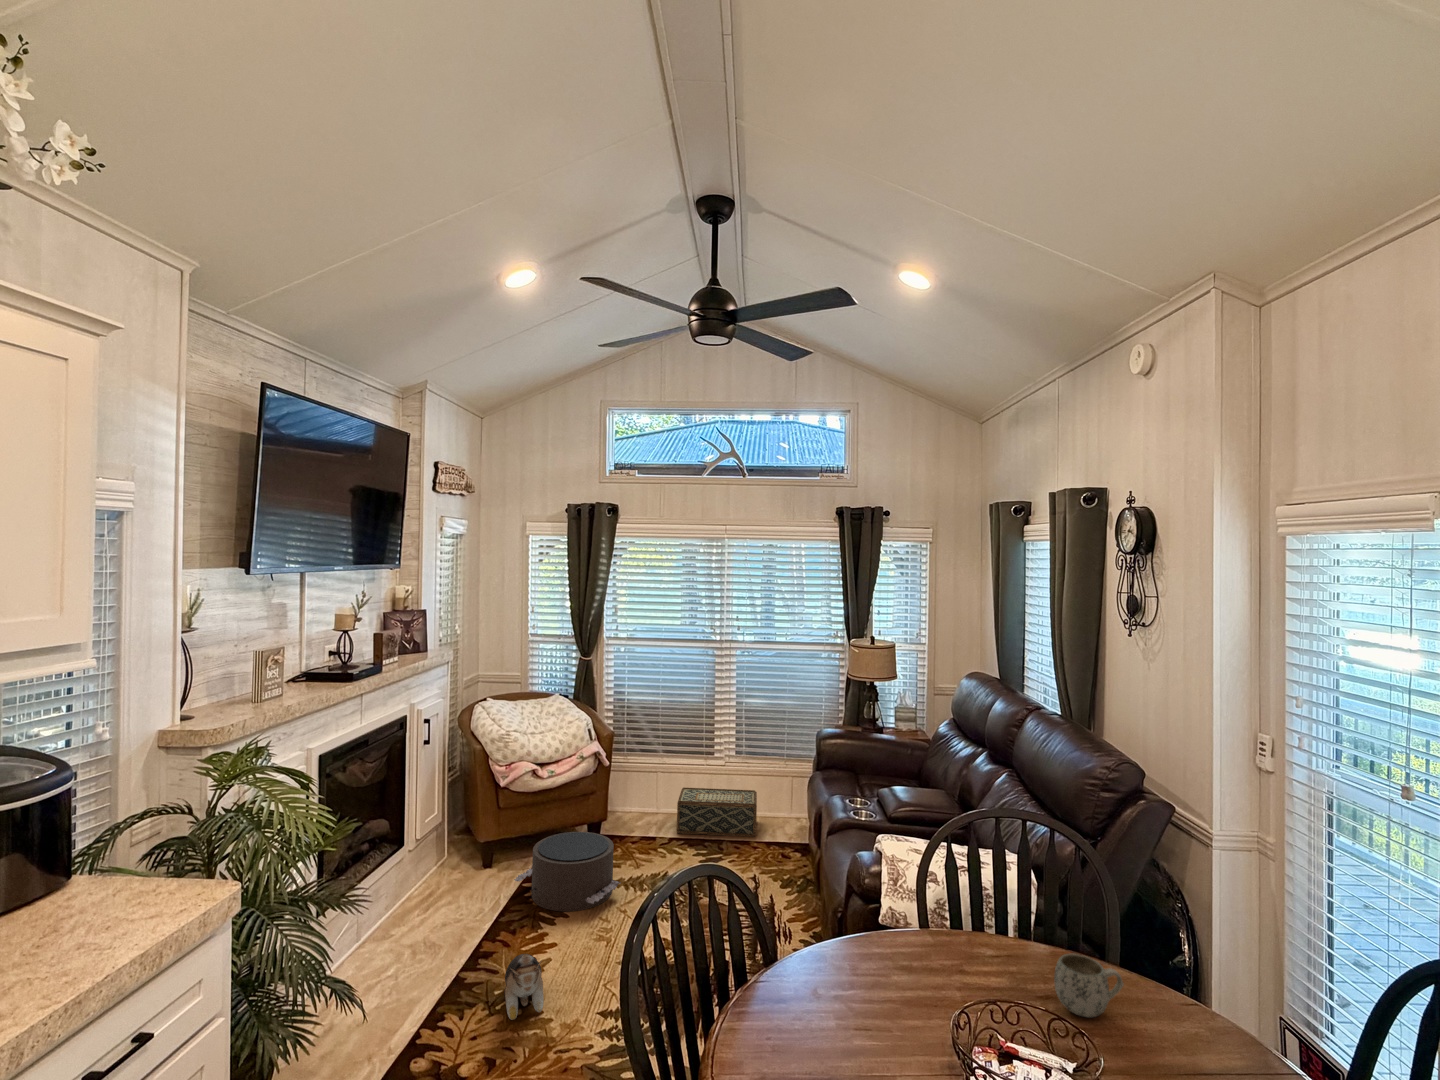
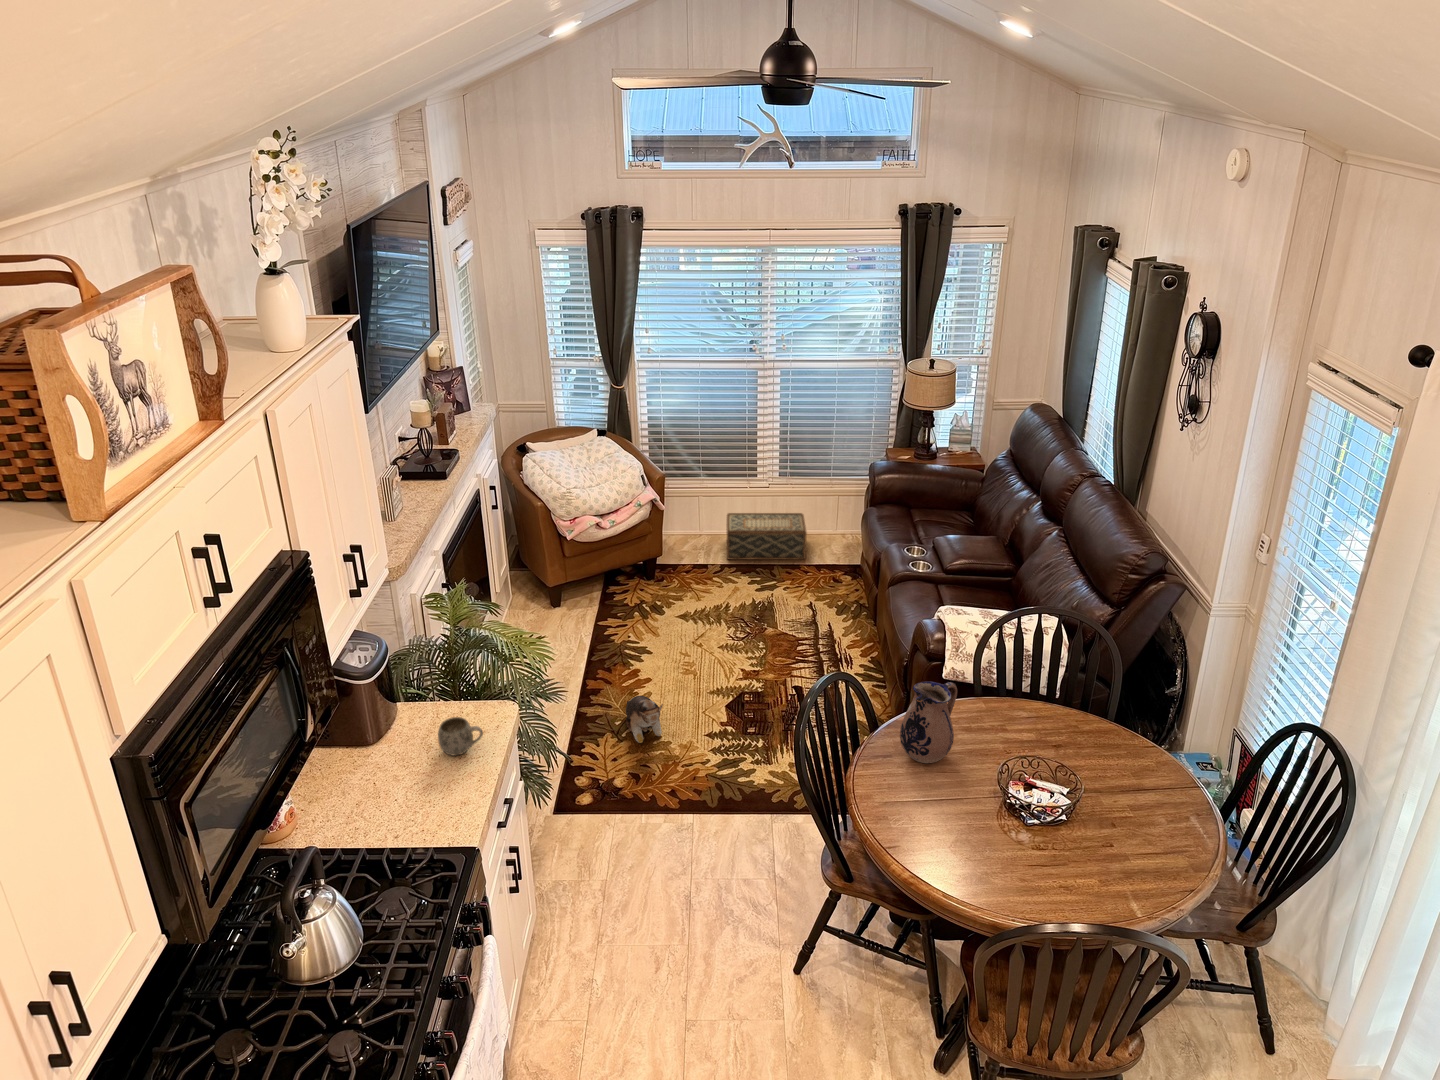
pouf: present [514,832,621,911] -> none [593,575,692,648]
ceramic pitcher: none [797,867,881,1009] -> present [900,681,957,763]
mug: present [1054,953,1123,1017] -> present [438,717,483,755]

